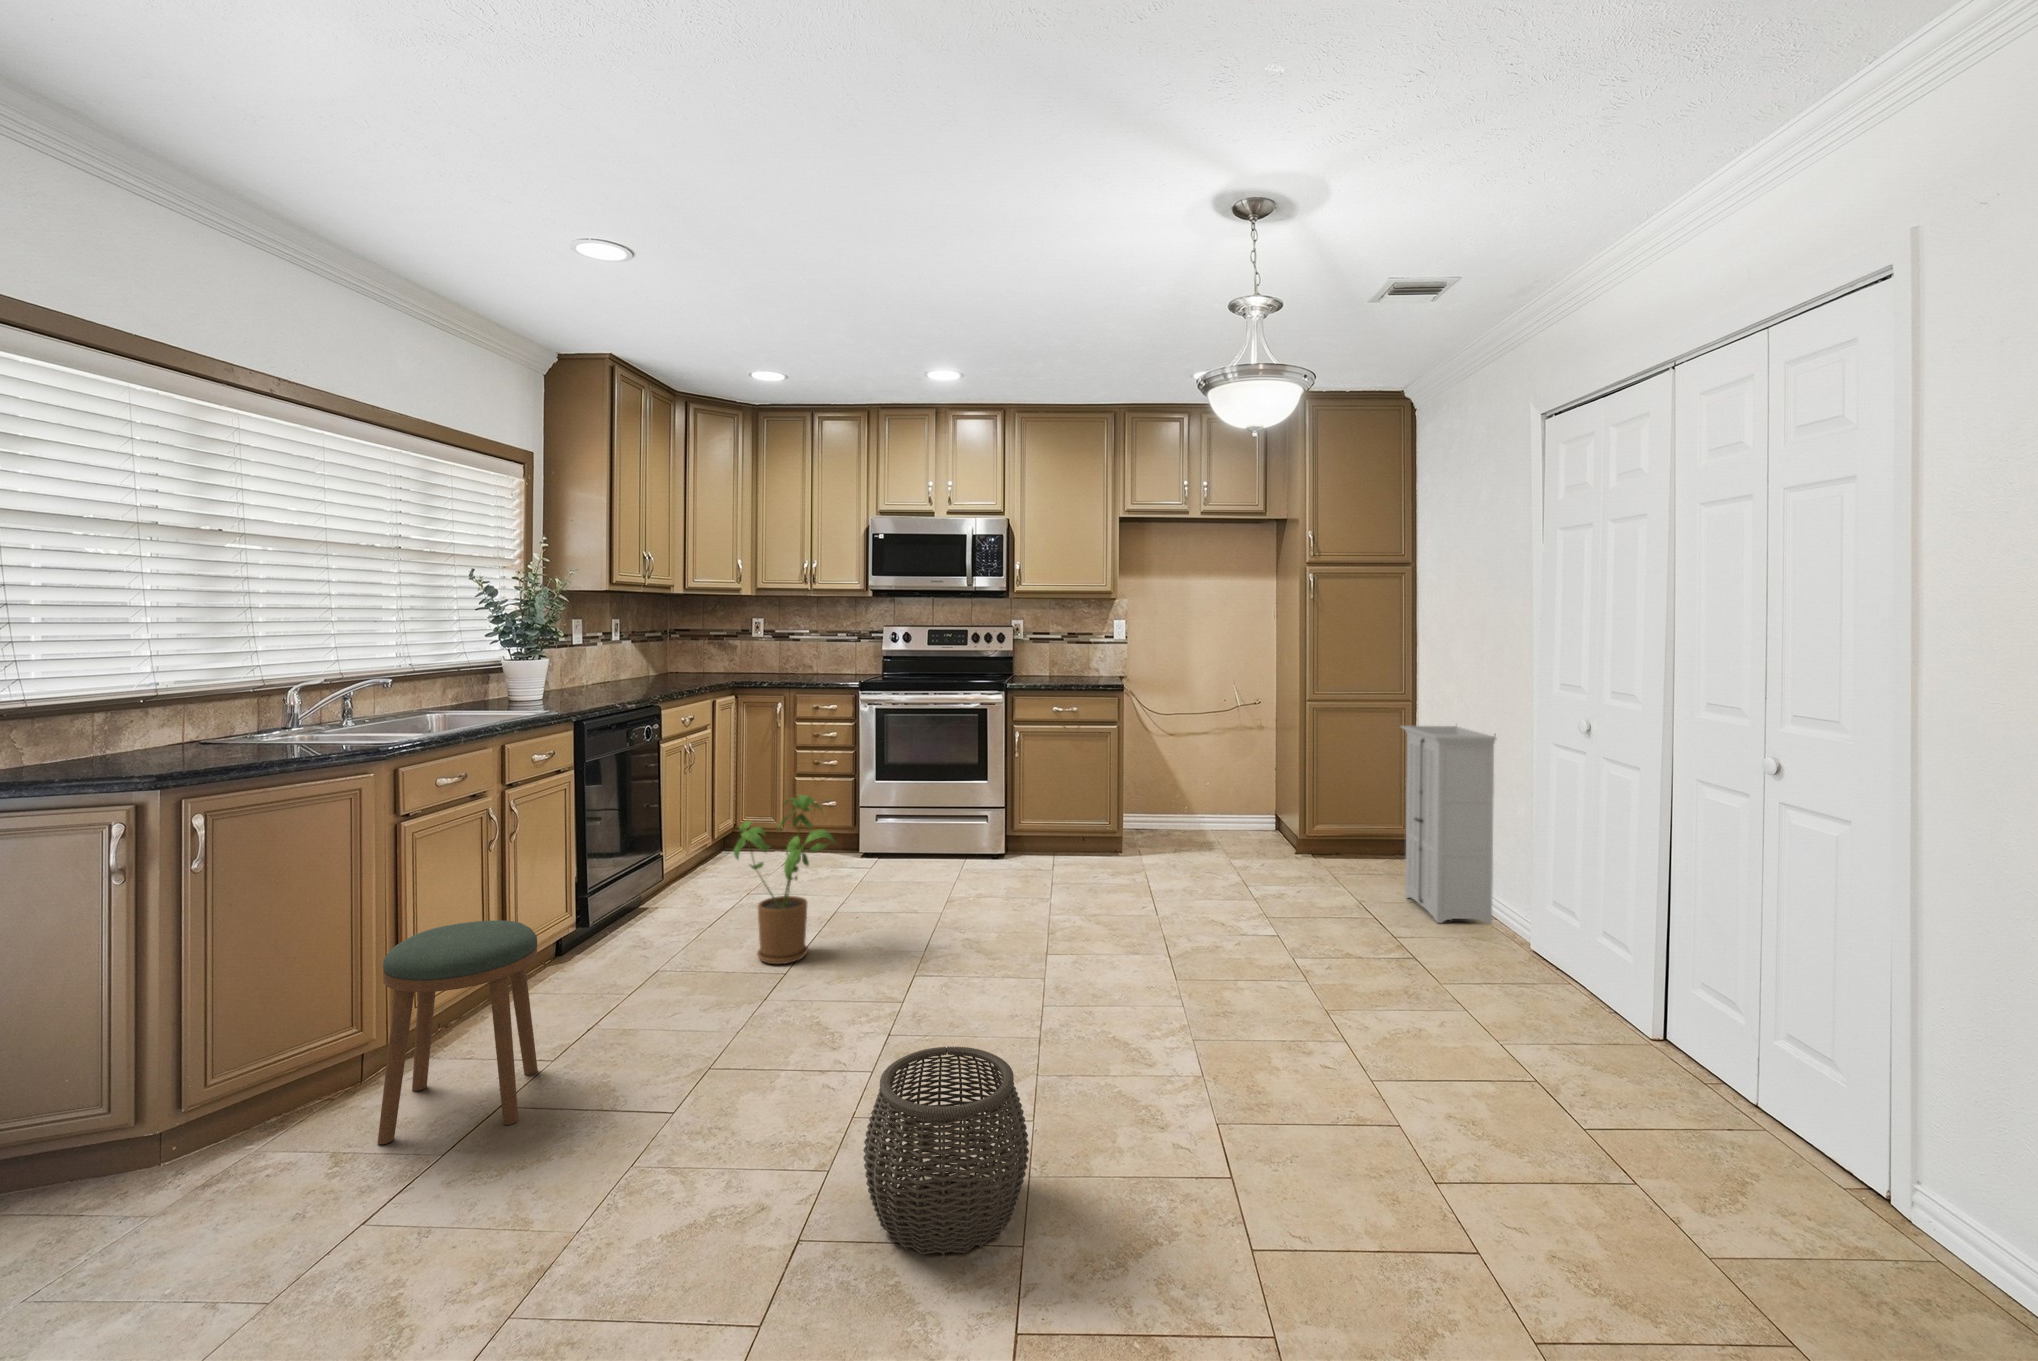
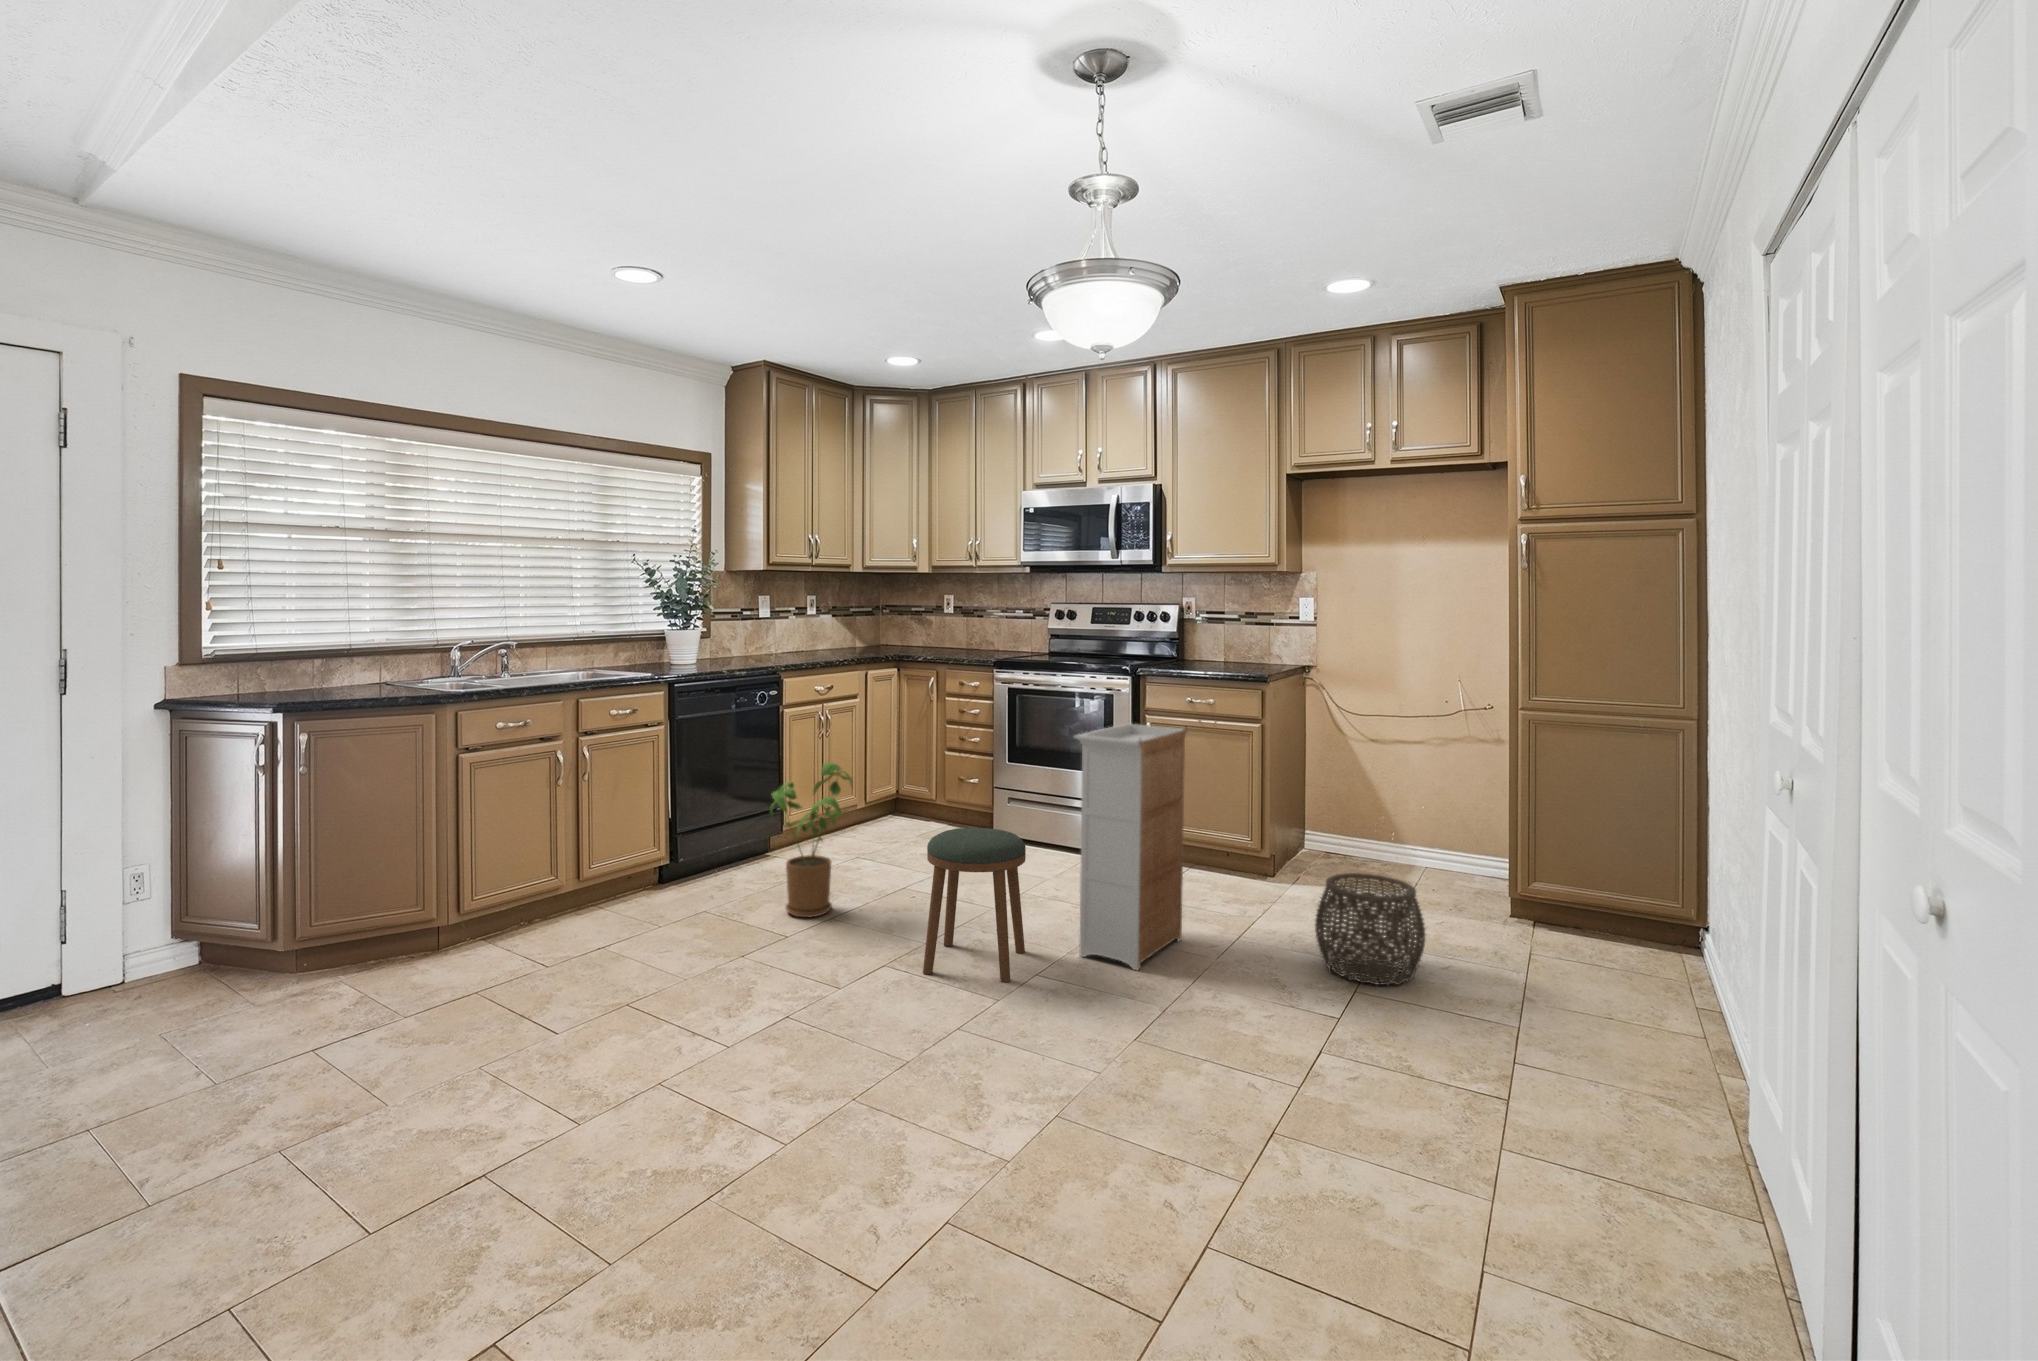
storage cabinet: present [1401,726,1496,924] -> present [1074,724,1187,970]
stool: present [378,920,538,1144] -> present [923,828,1026,982]
woven basket: present [863,1046,1029,1256] -> present [1315,873,1426,985]

